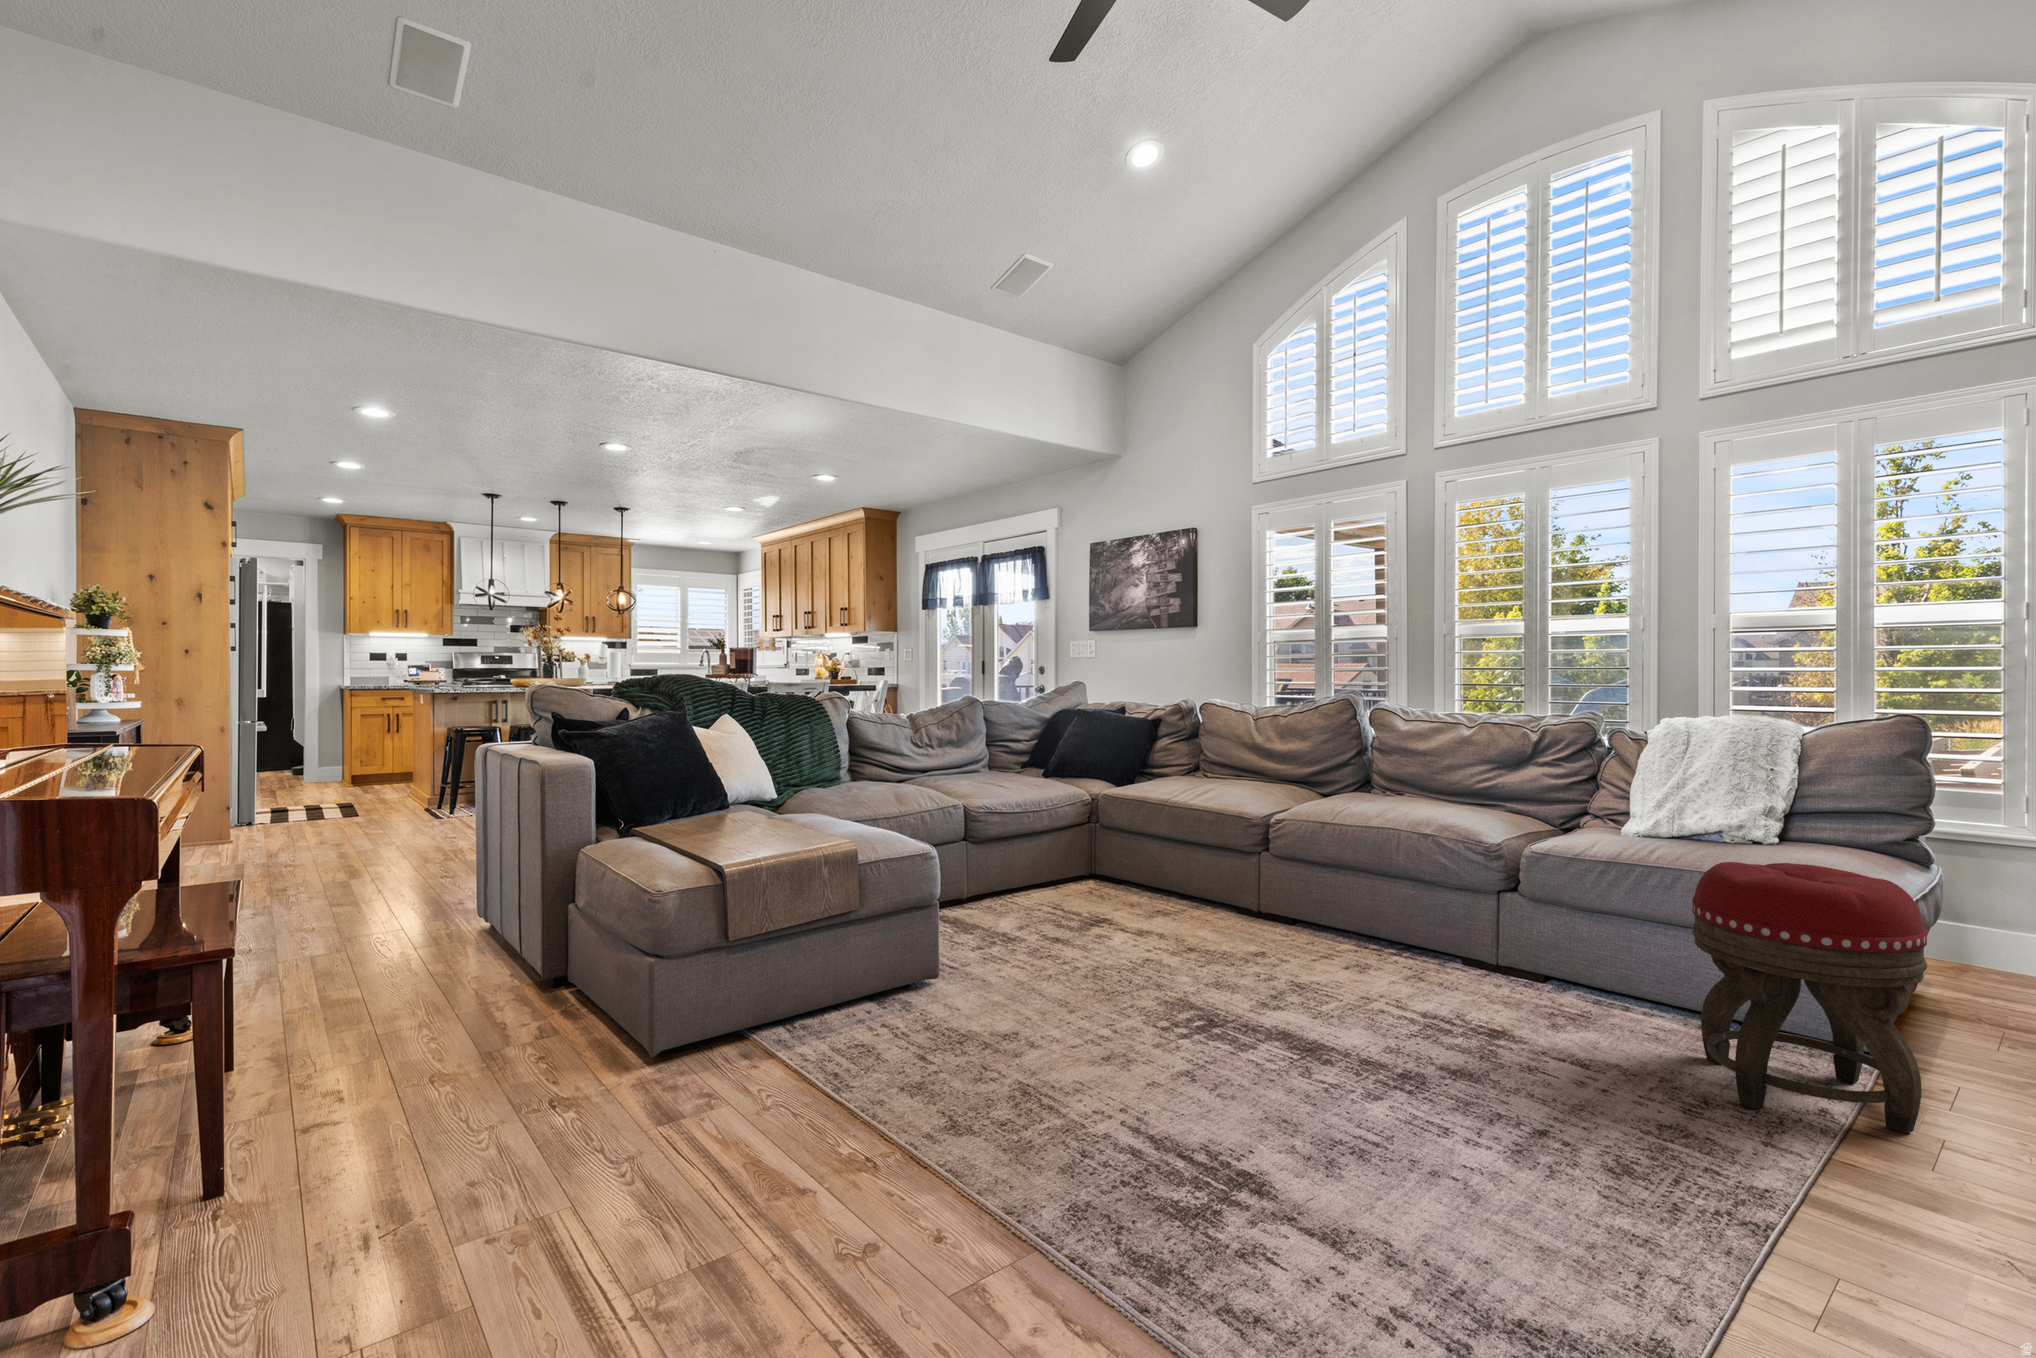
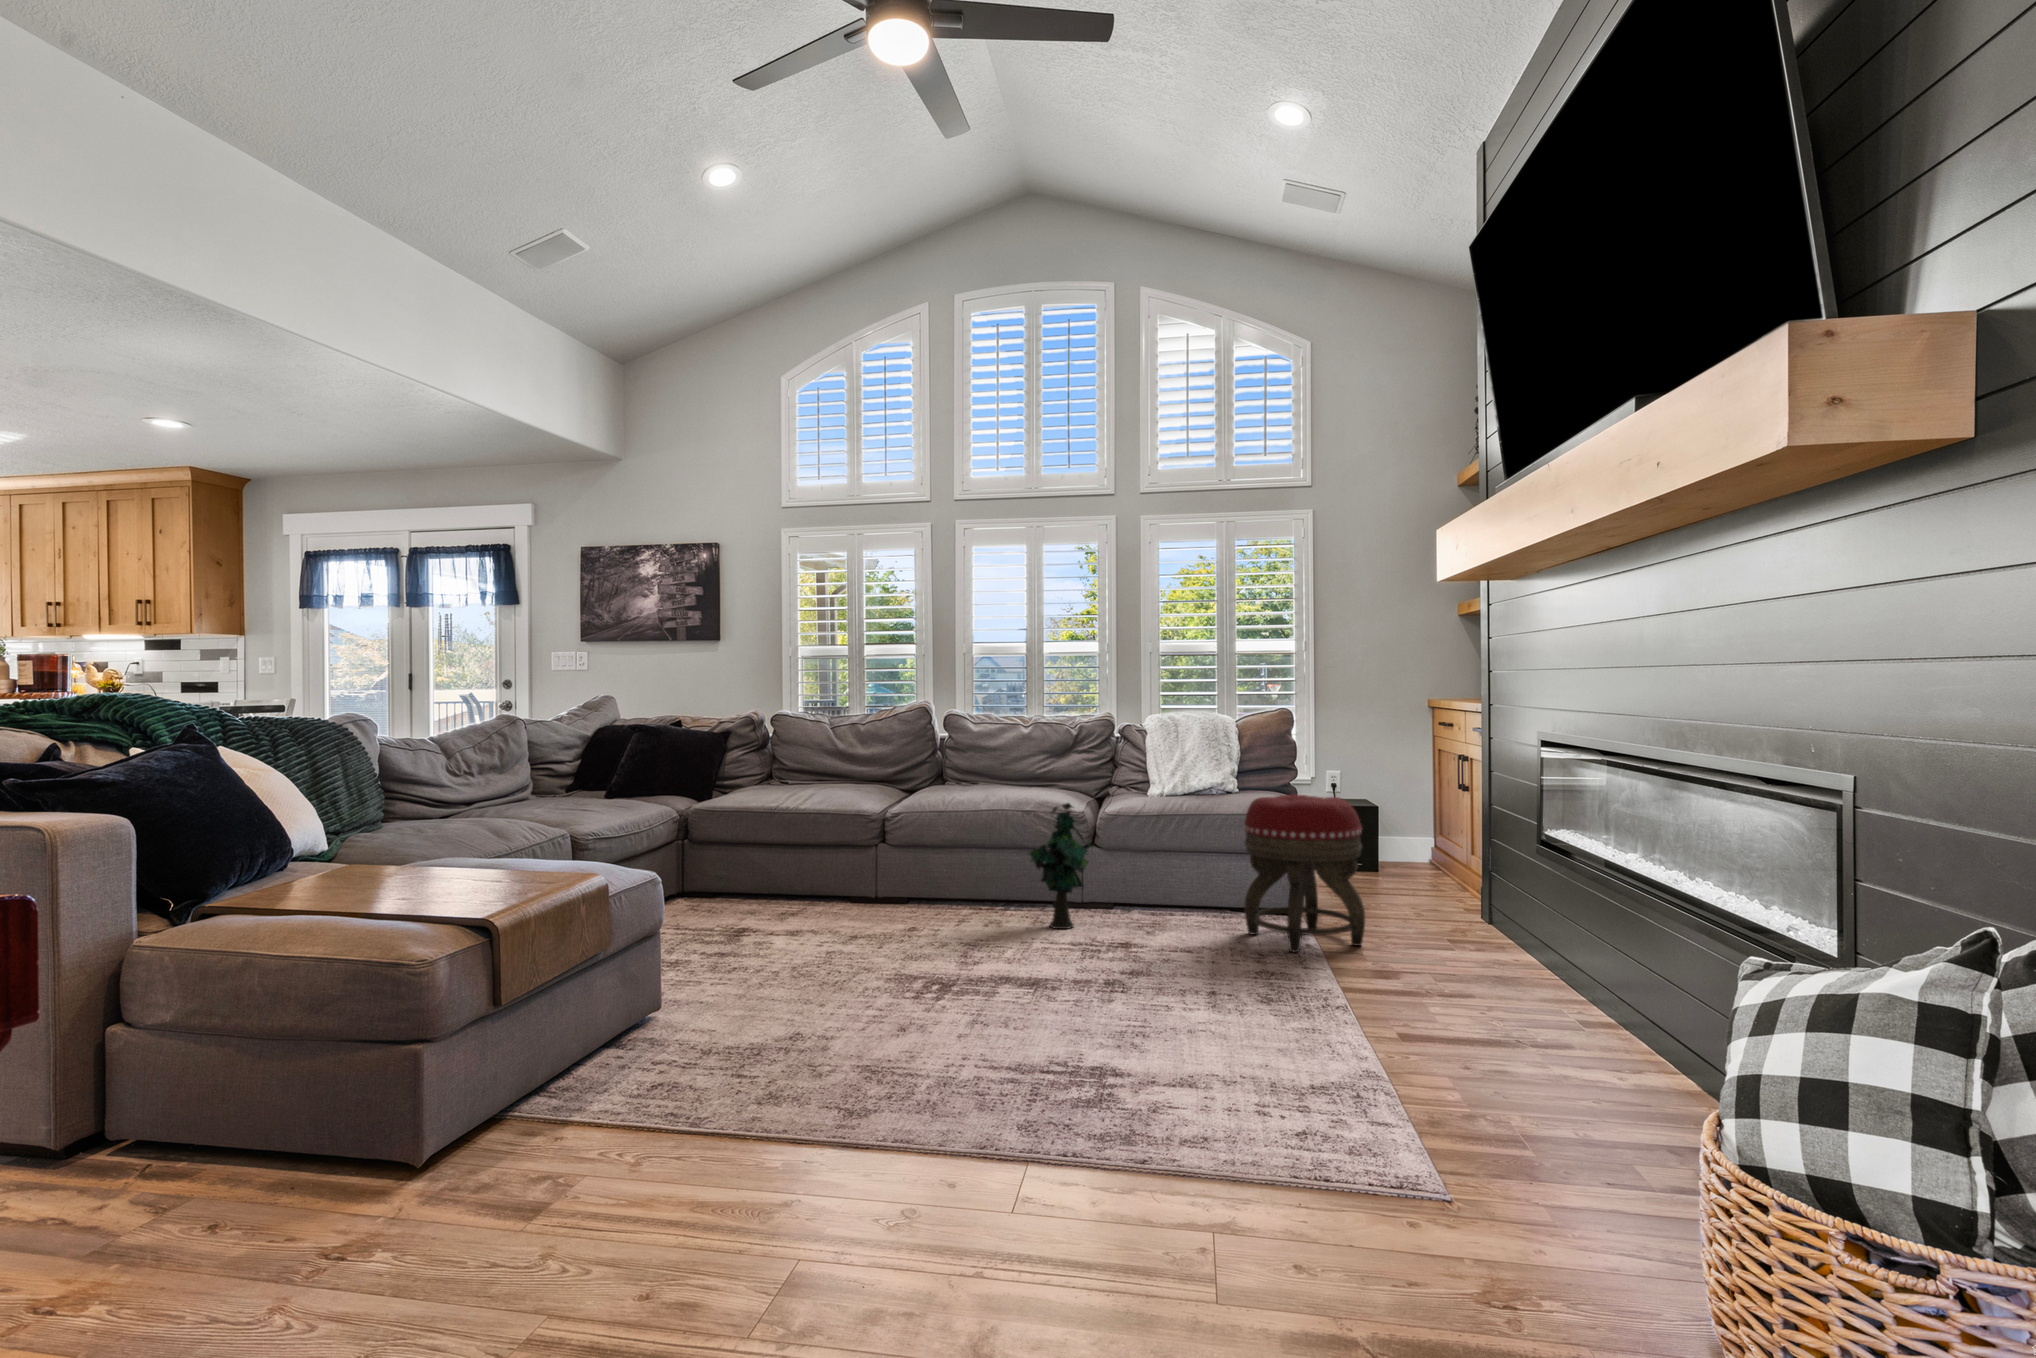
decorative plant: none [1388,831,1483,988] -> present [1029,803,1091,929]

